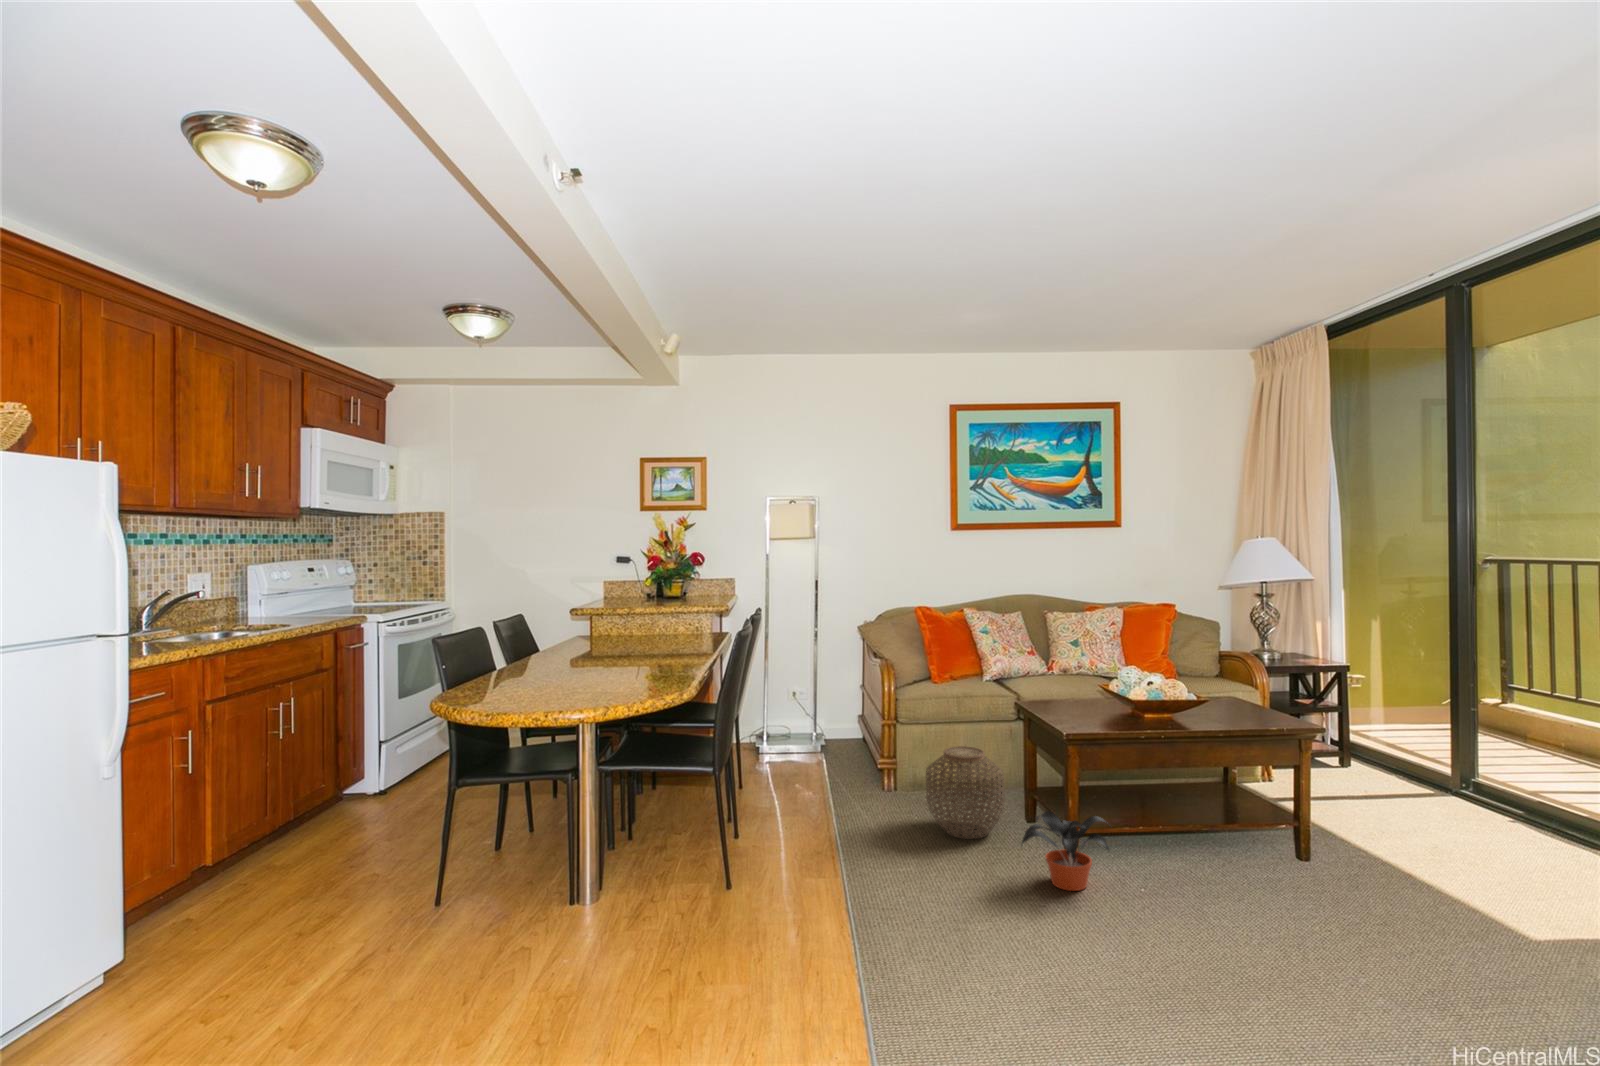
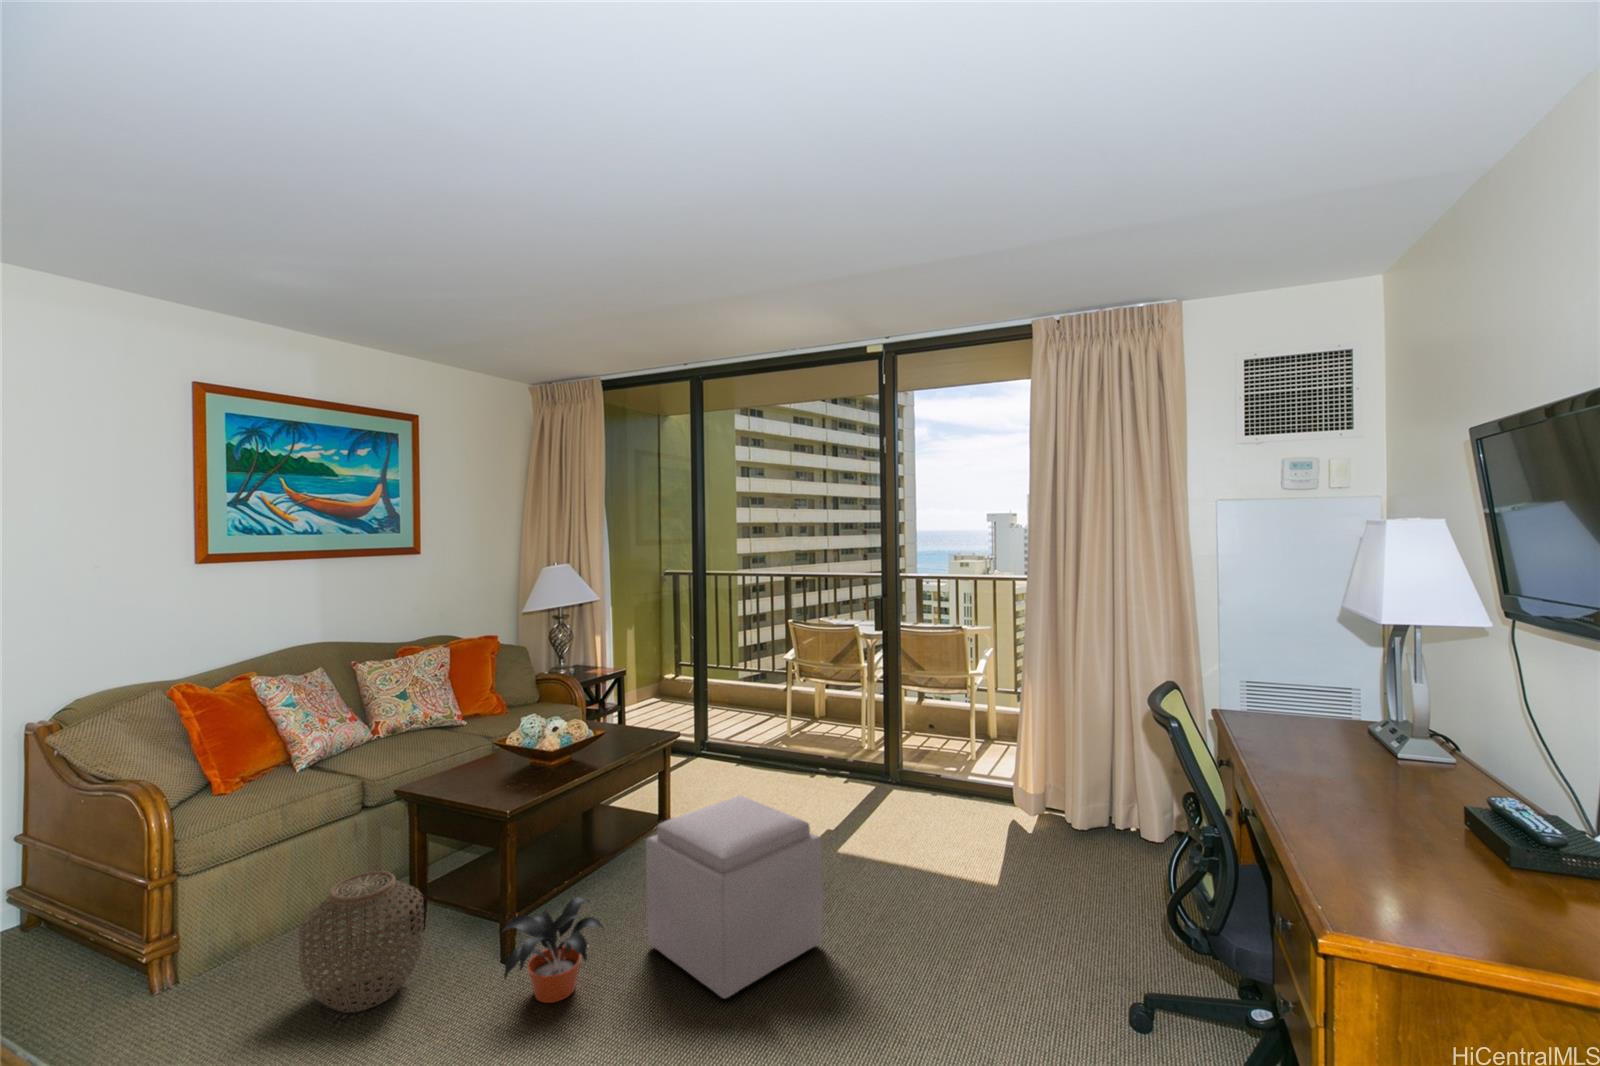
ottoman: none [1165,777,1351,977] -> present [646,796,823,998]

